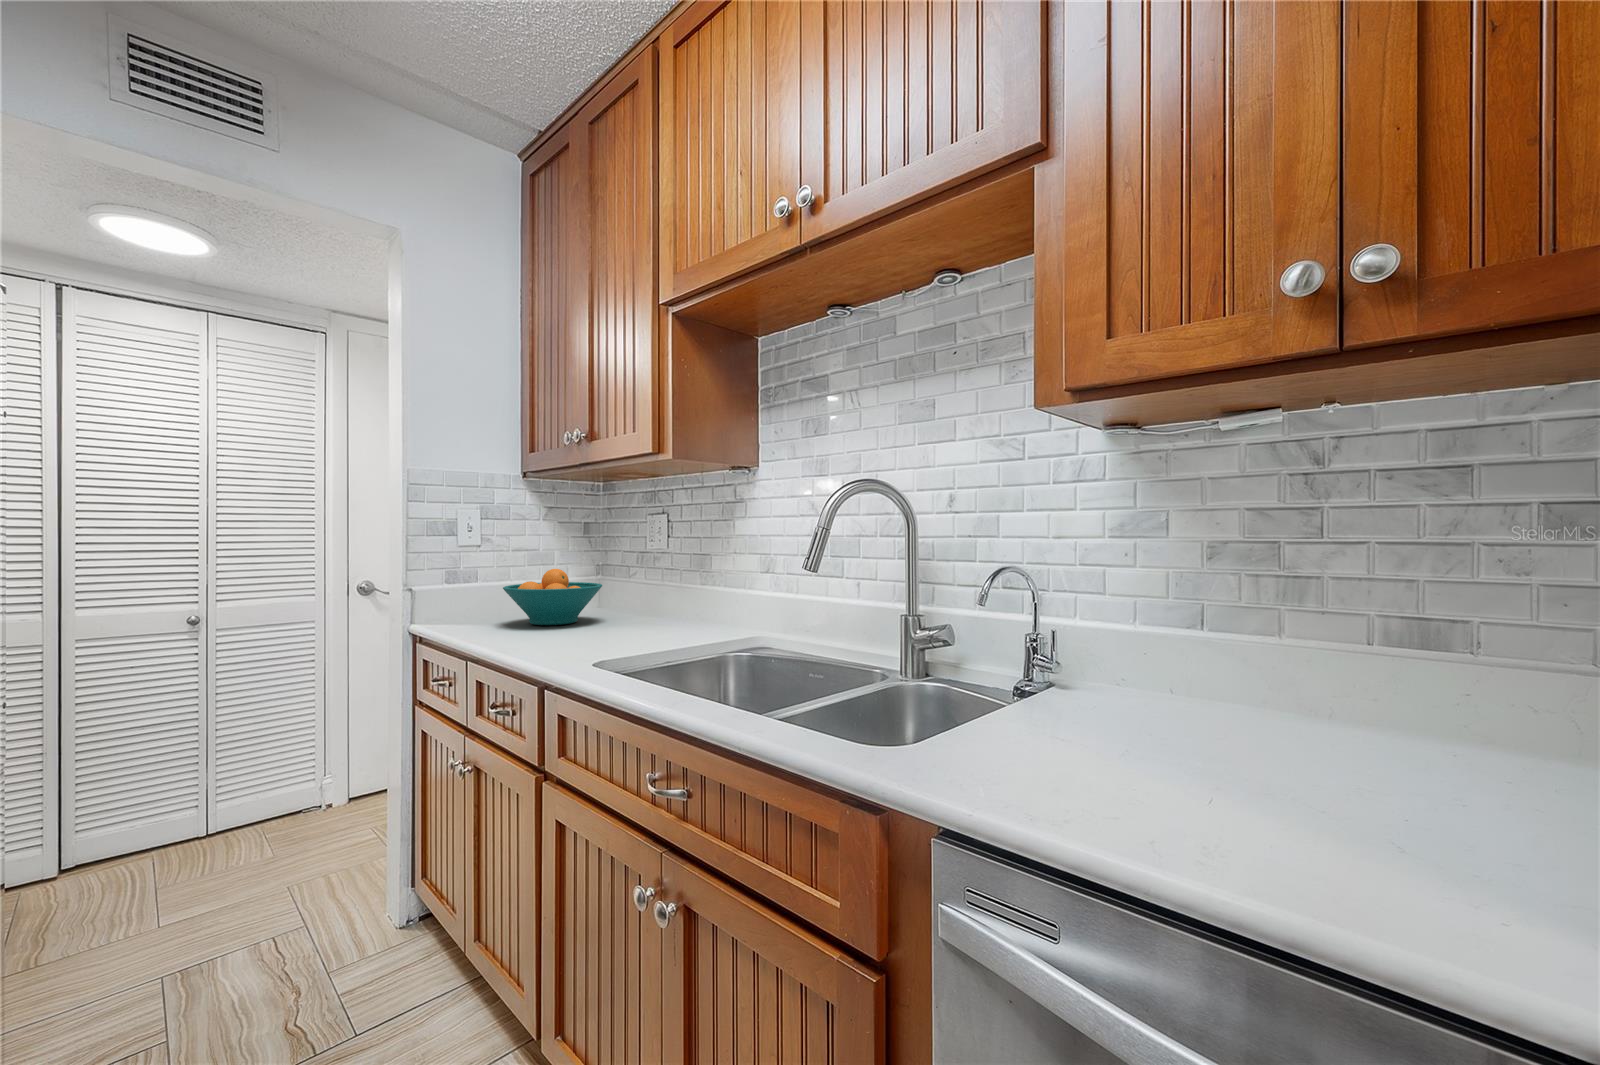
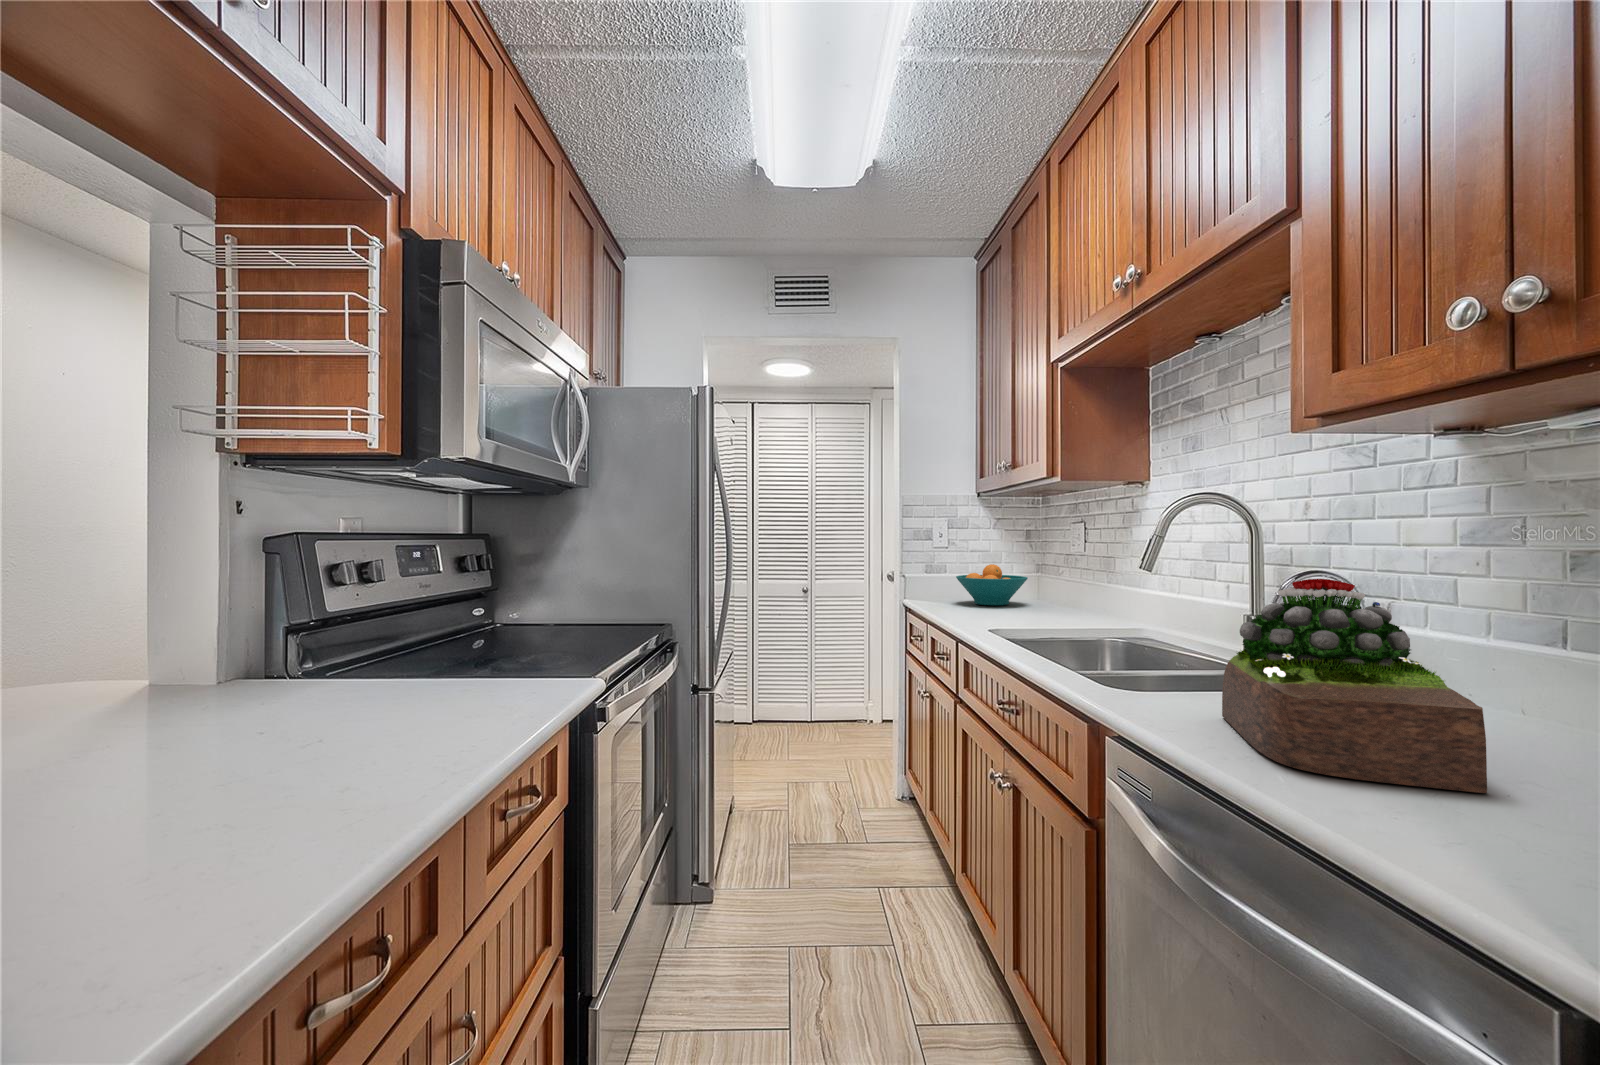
succulent plant: none [1038,577,1375,839] -> present [1222,579,1487,793]

